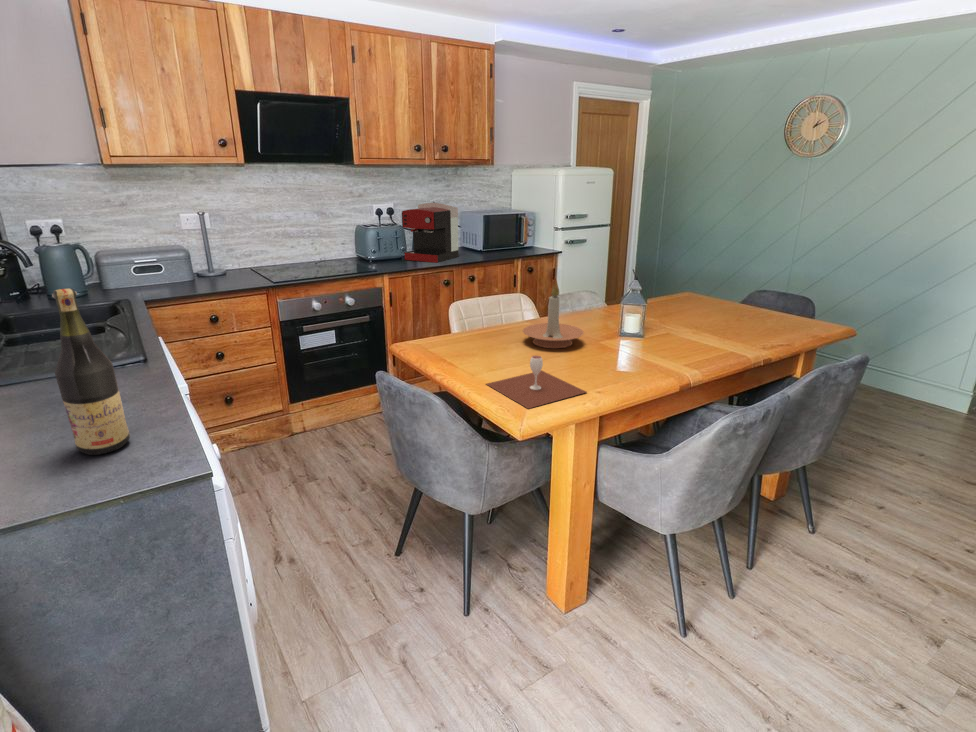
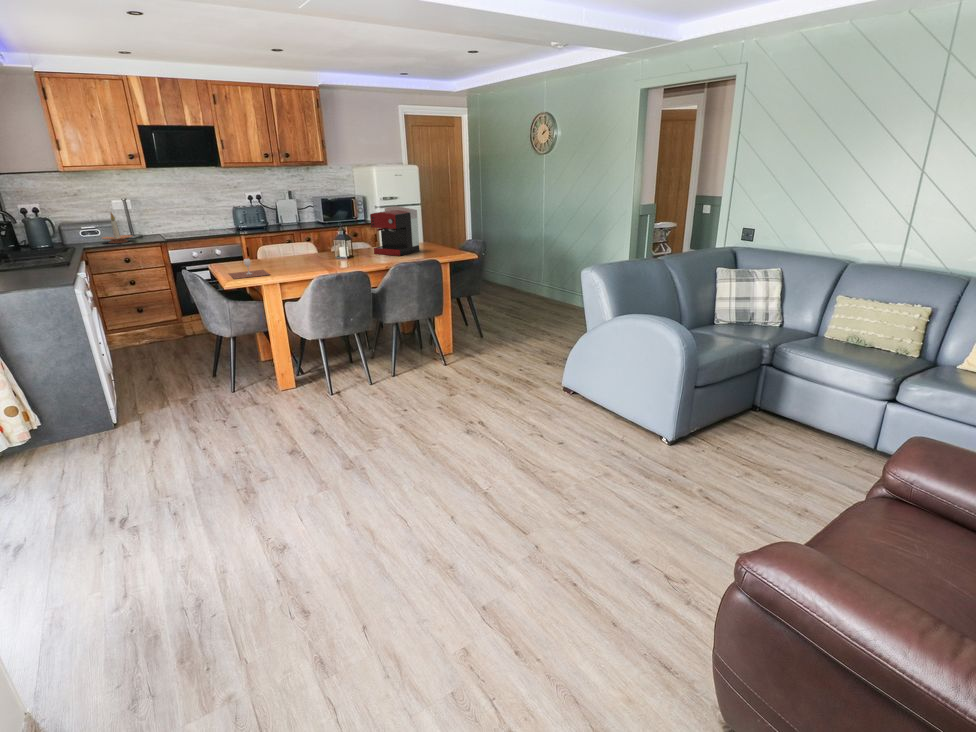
coffee maker: present [402,203,459,263] -> present [370,206,419,256]
candle holder: present [523,278,583,348] -> present [102,213,132,243]
wine bottle: present [52,288,130,455] -> none [16,219,49,282]

